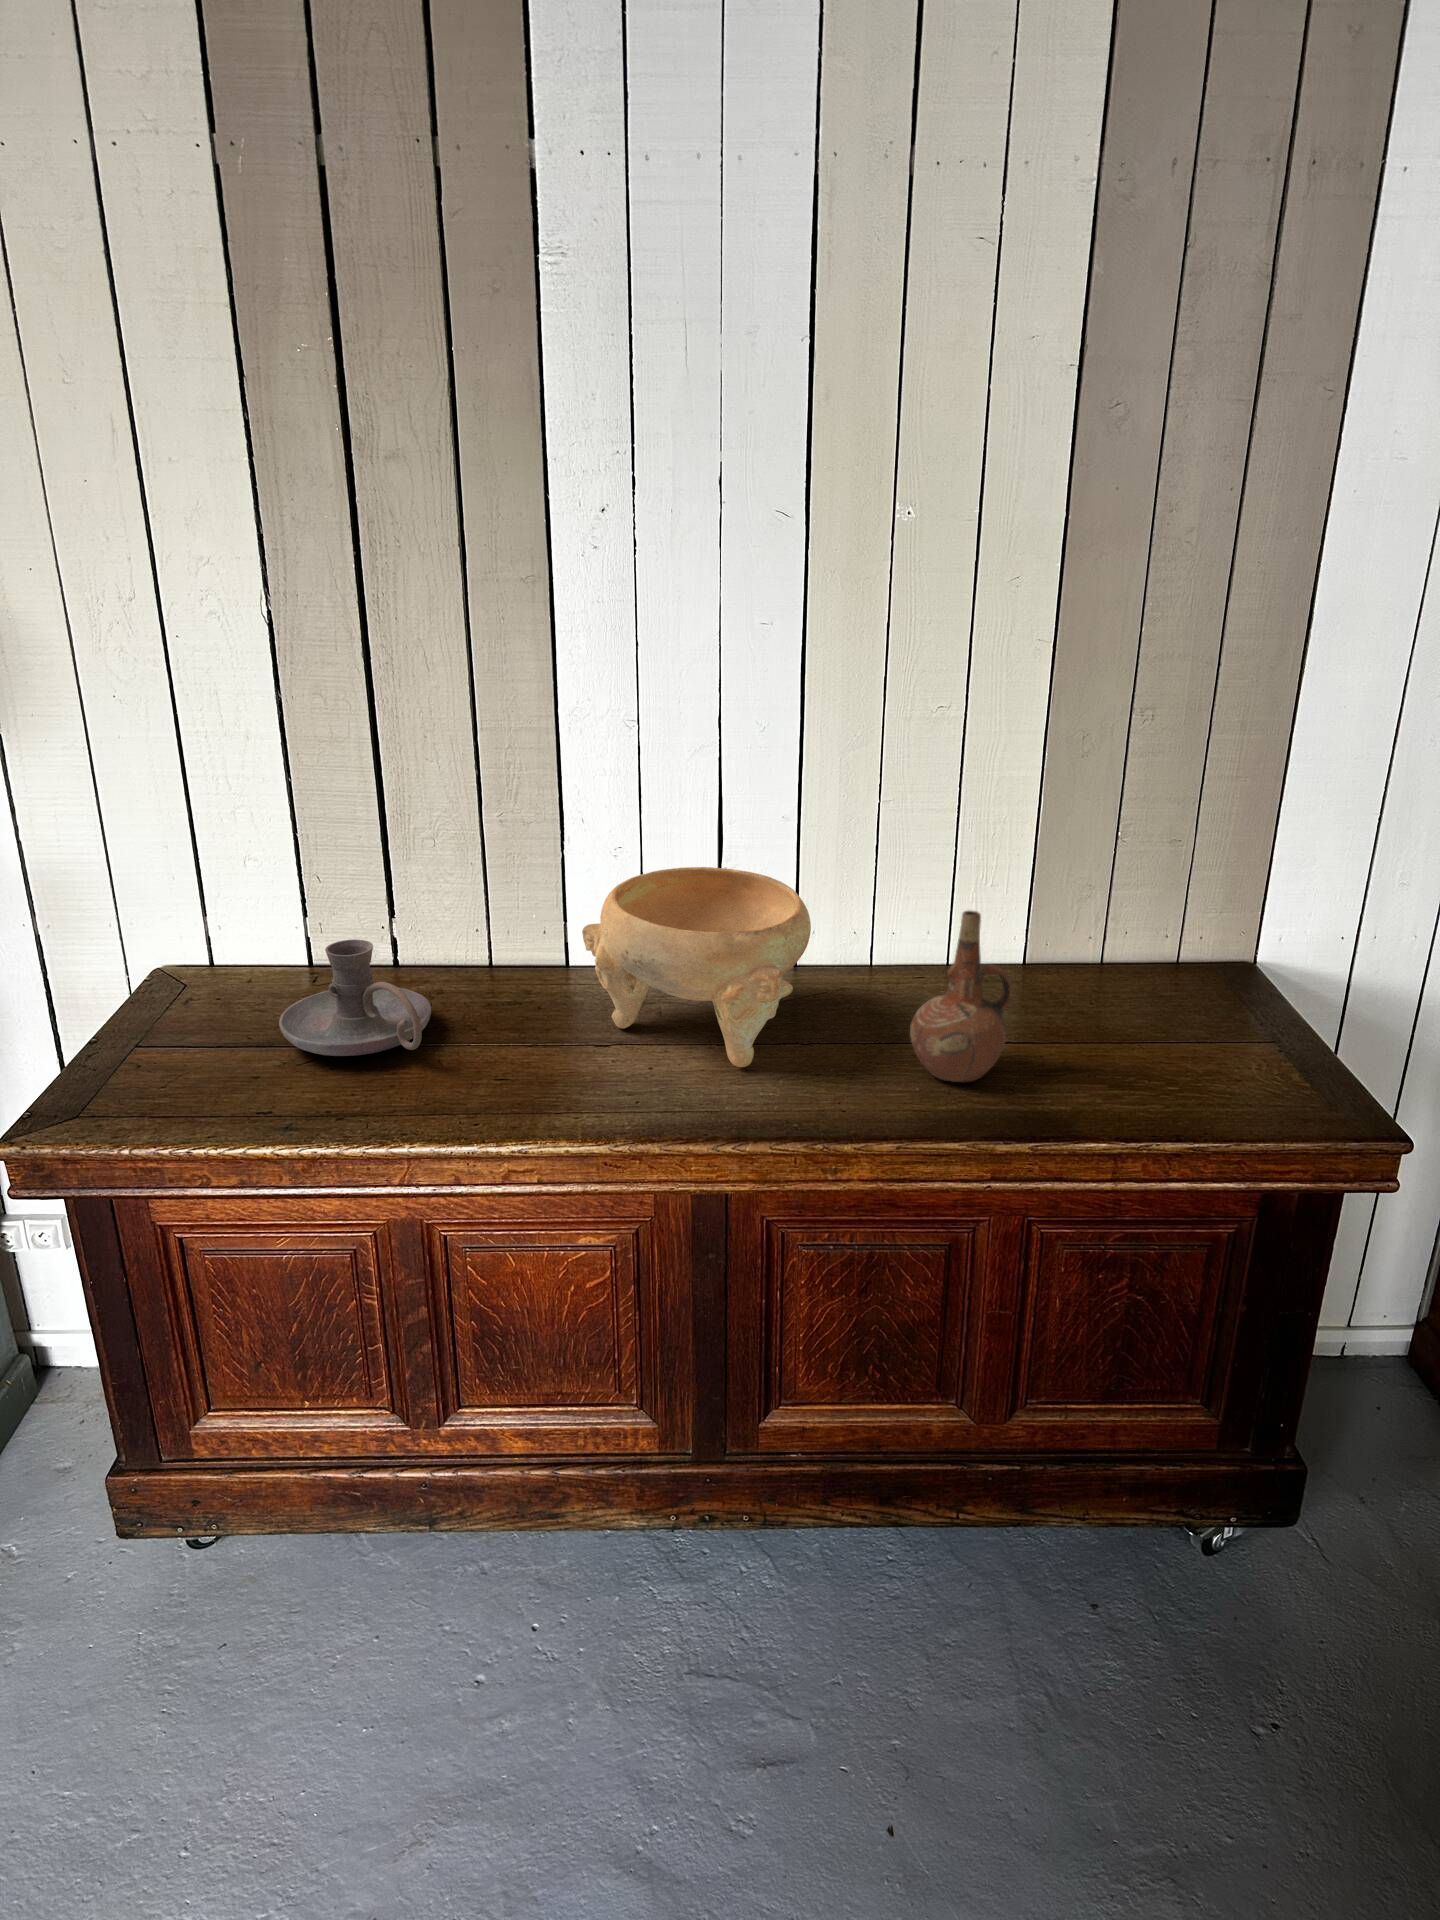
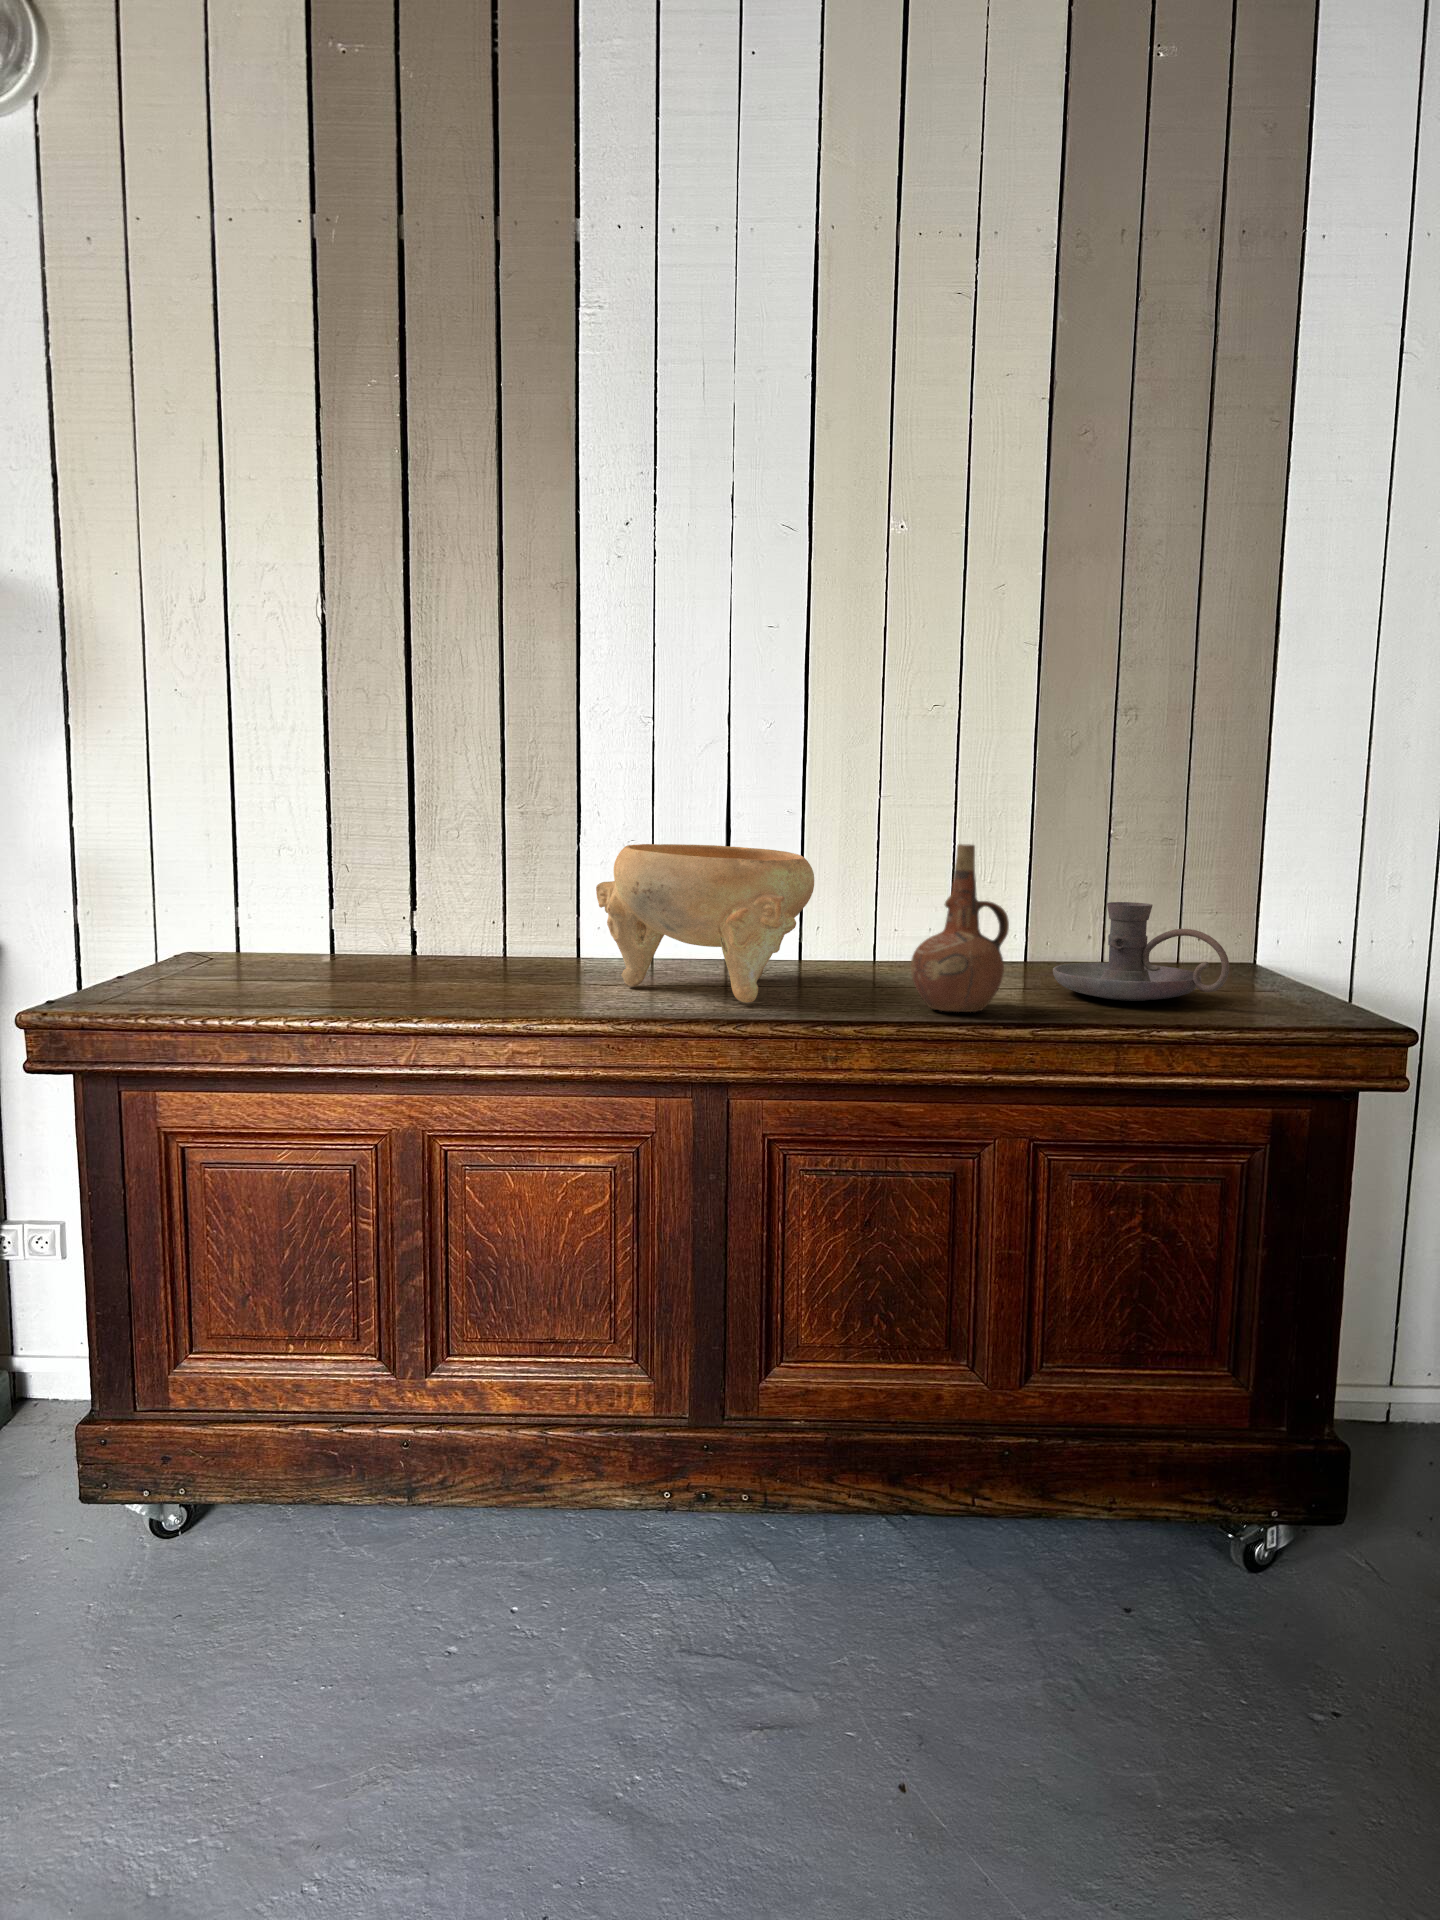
candle holder: present [279,939,431,1056] -> present [1053,902,1229,1001]

